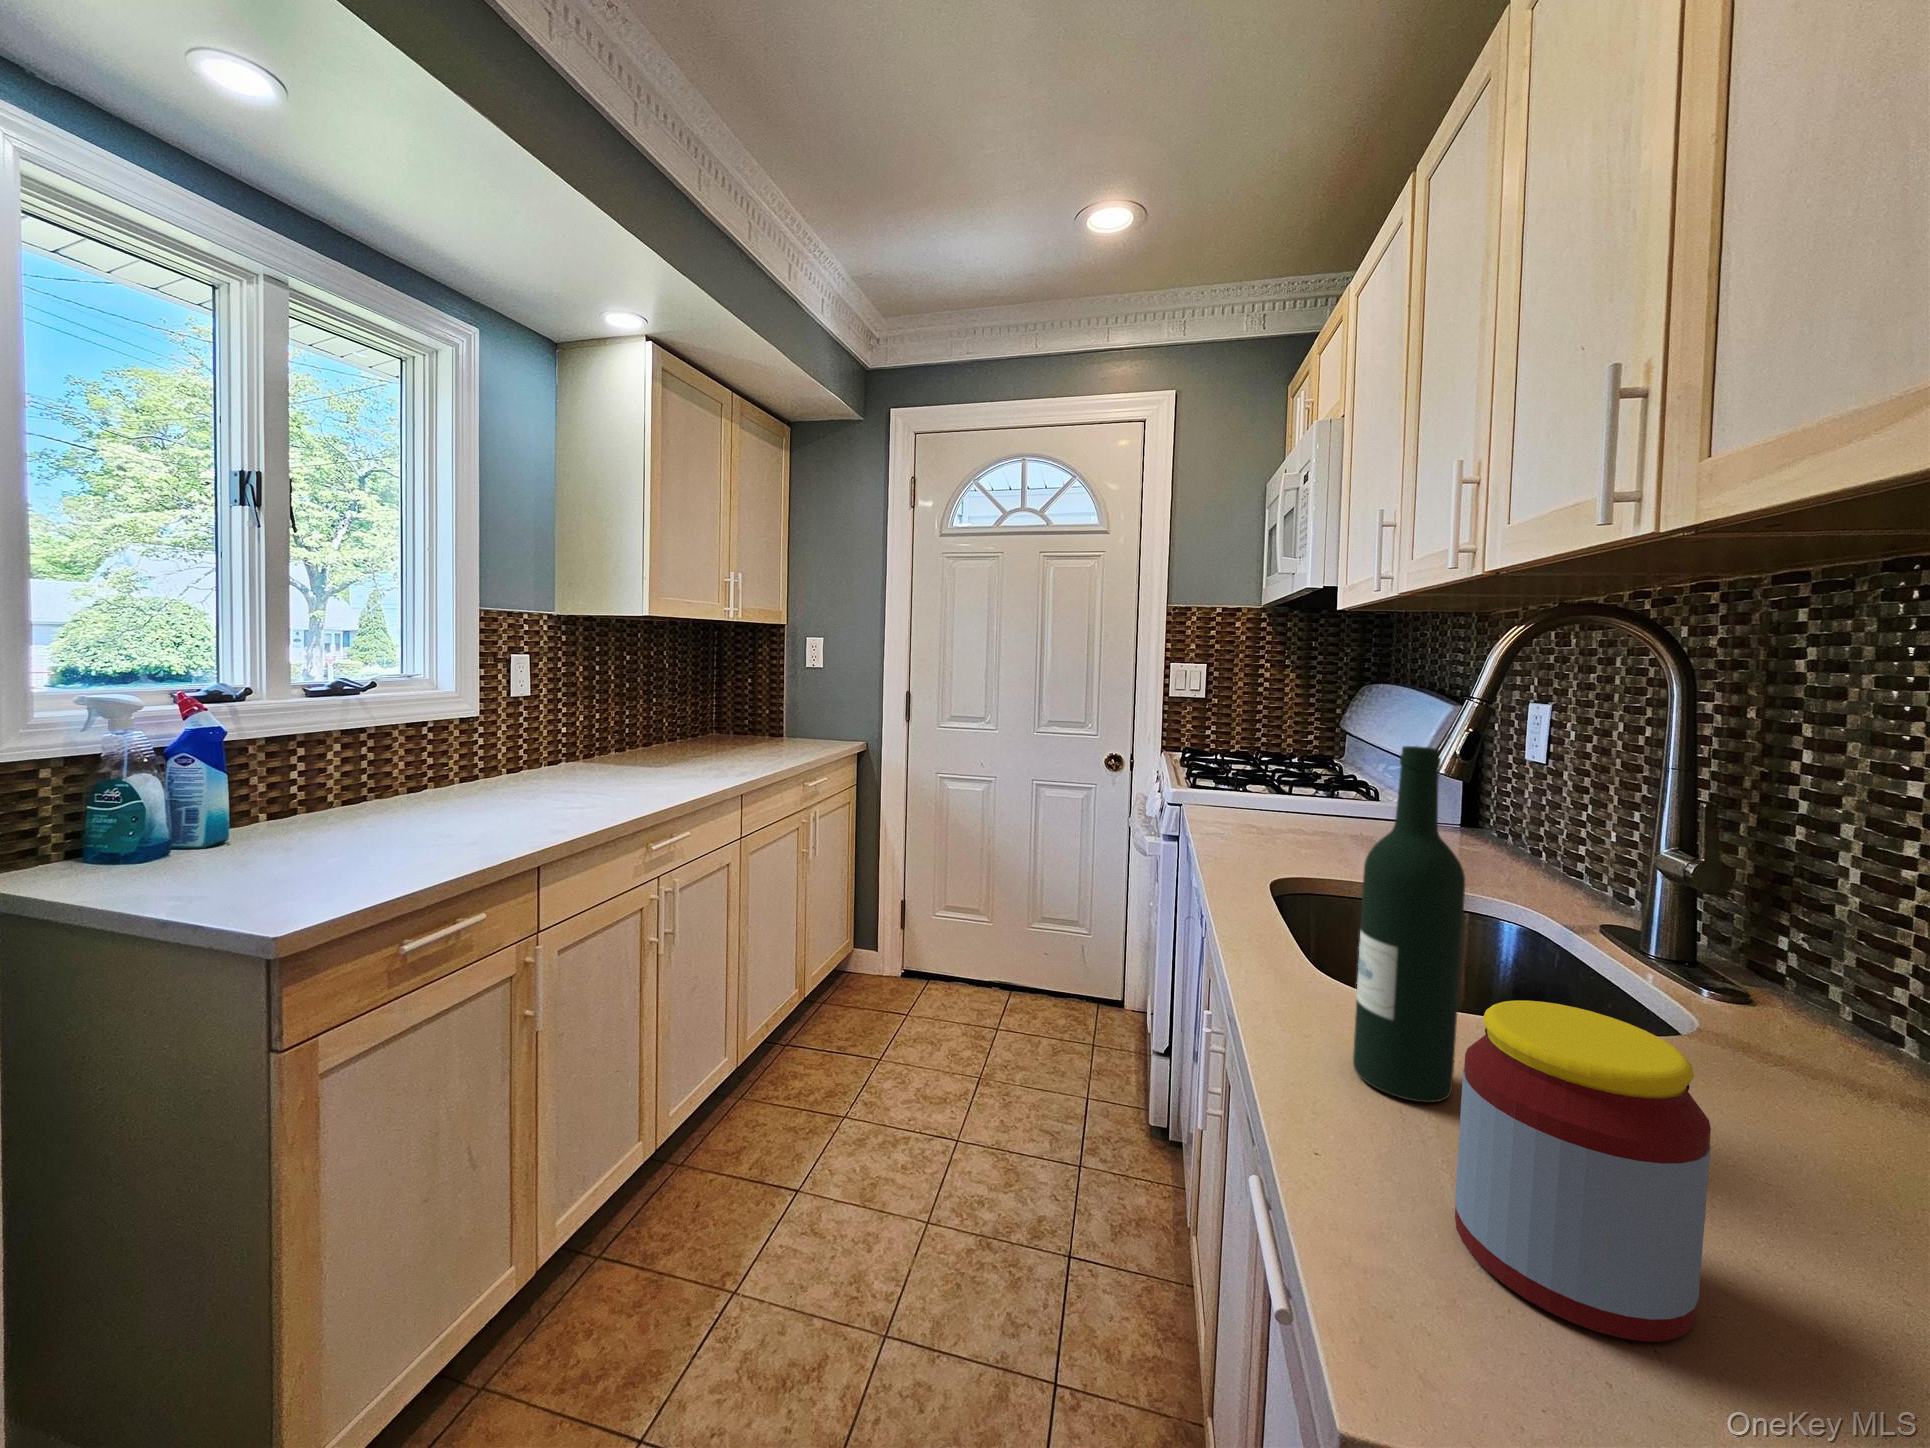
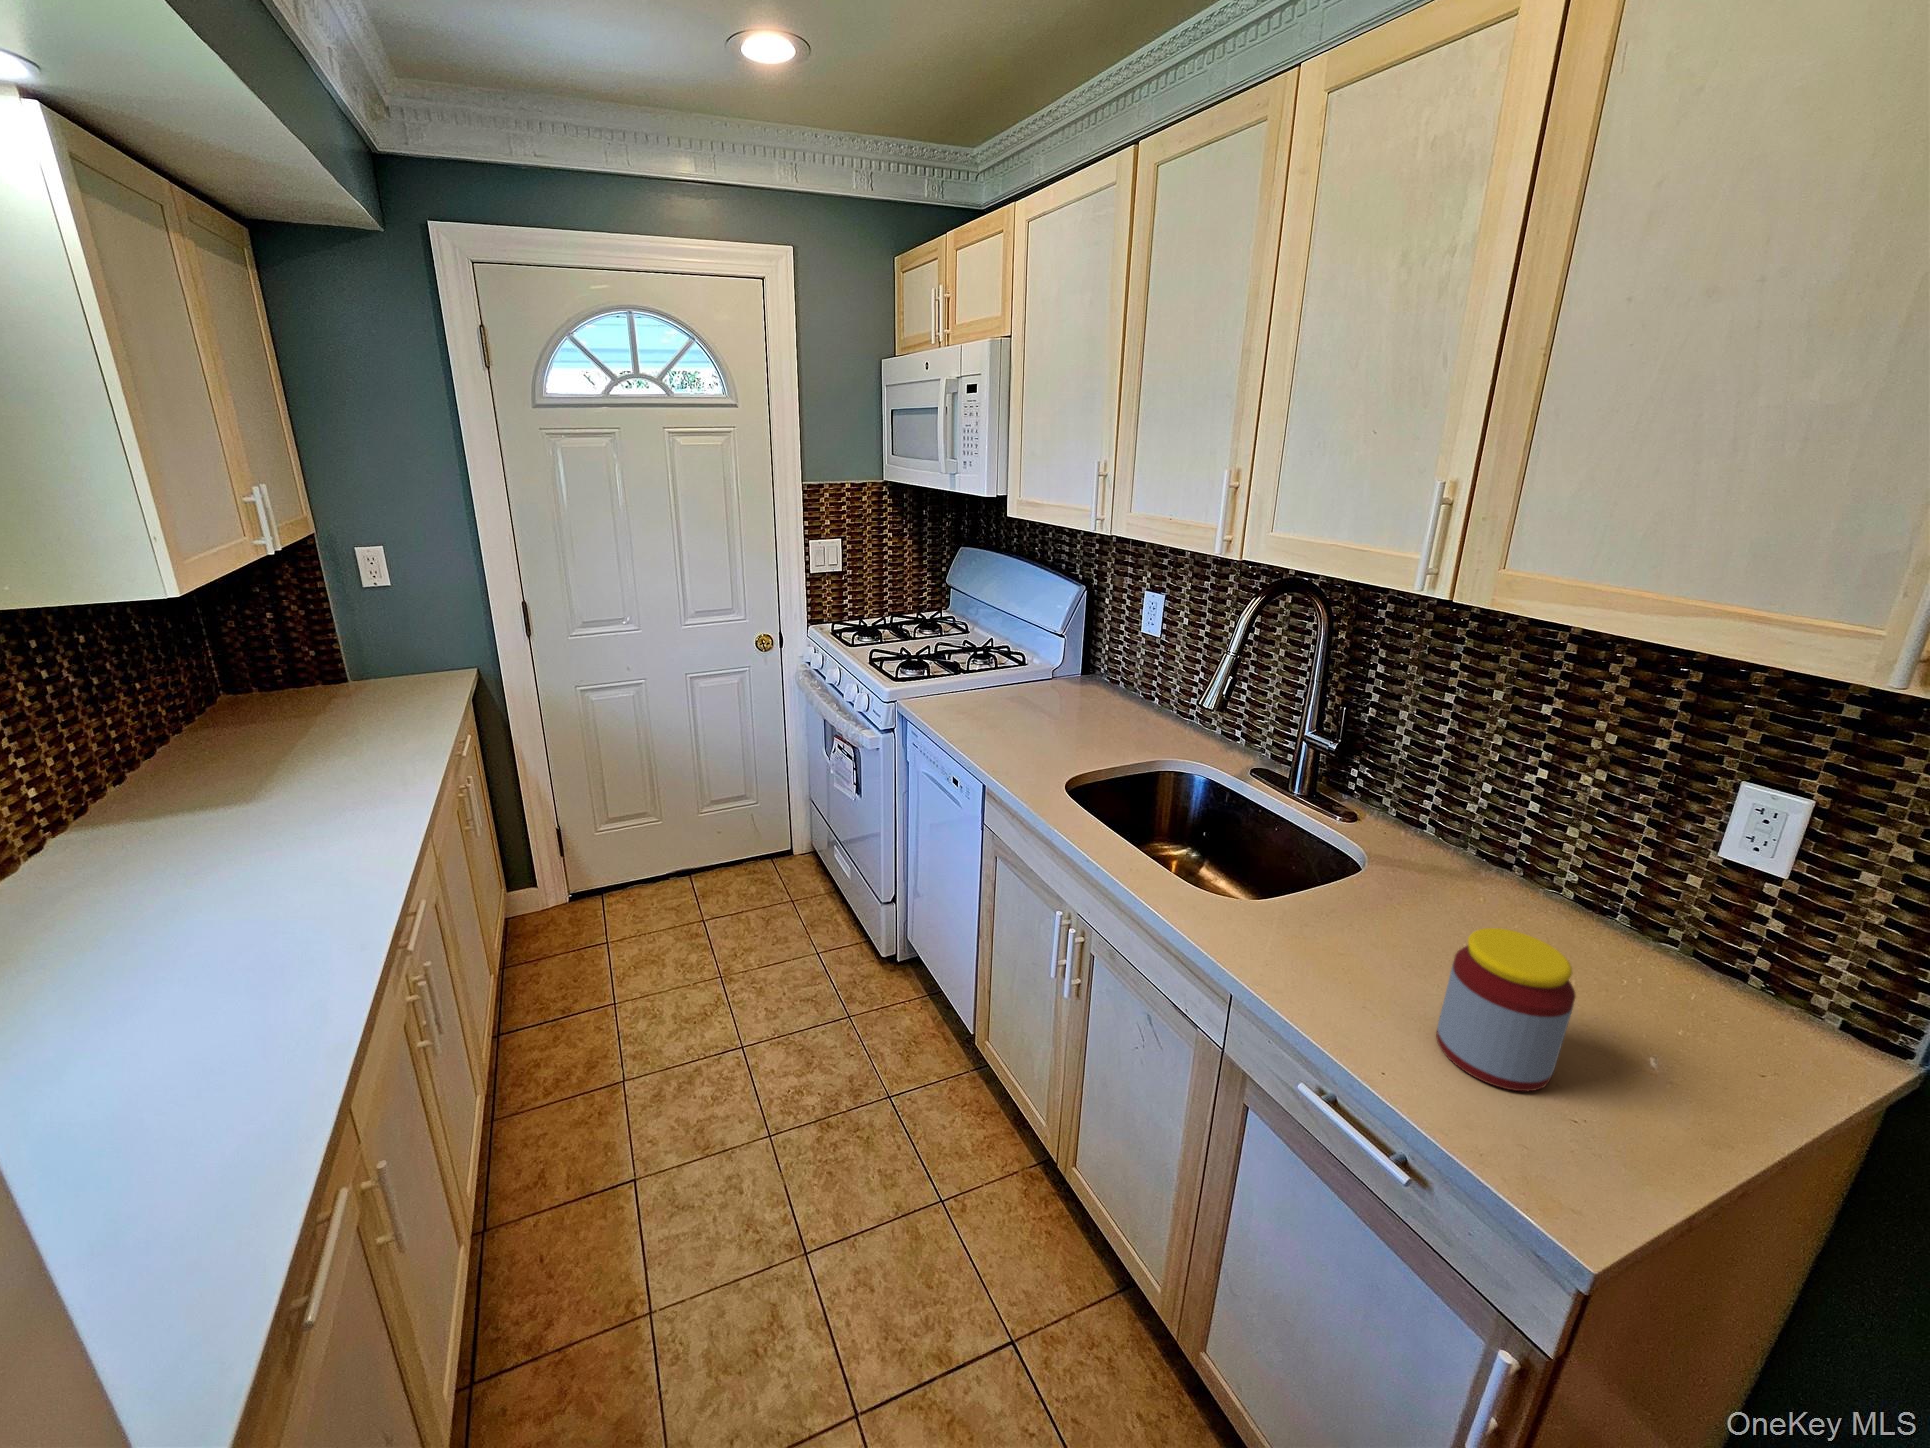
wine bottle: present [1353,746,1465,1103] -> none [1298,764,1381,978]

